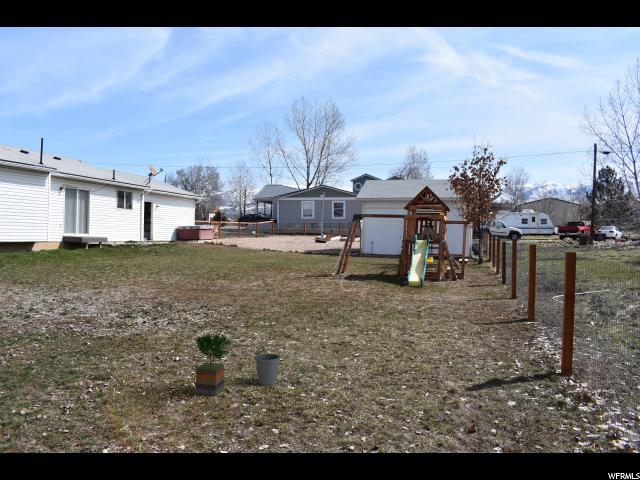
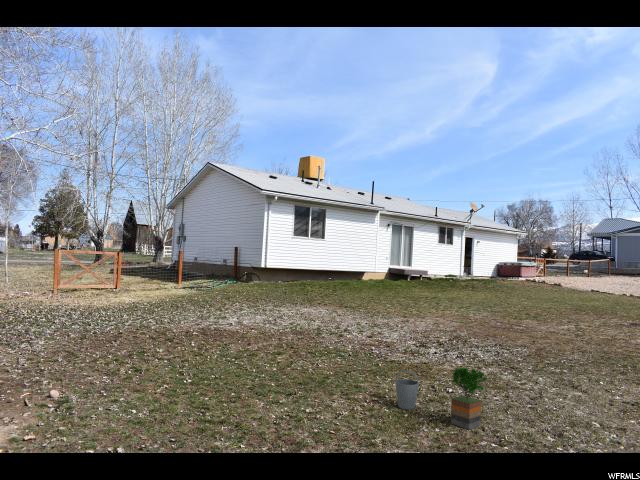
bucket: present [256,345,280,386] -> present [395,370,419,410]

